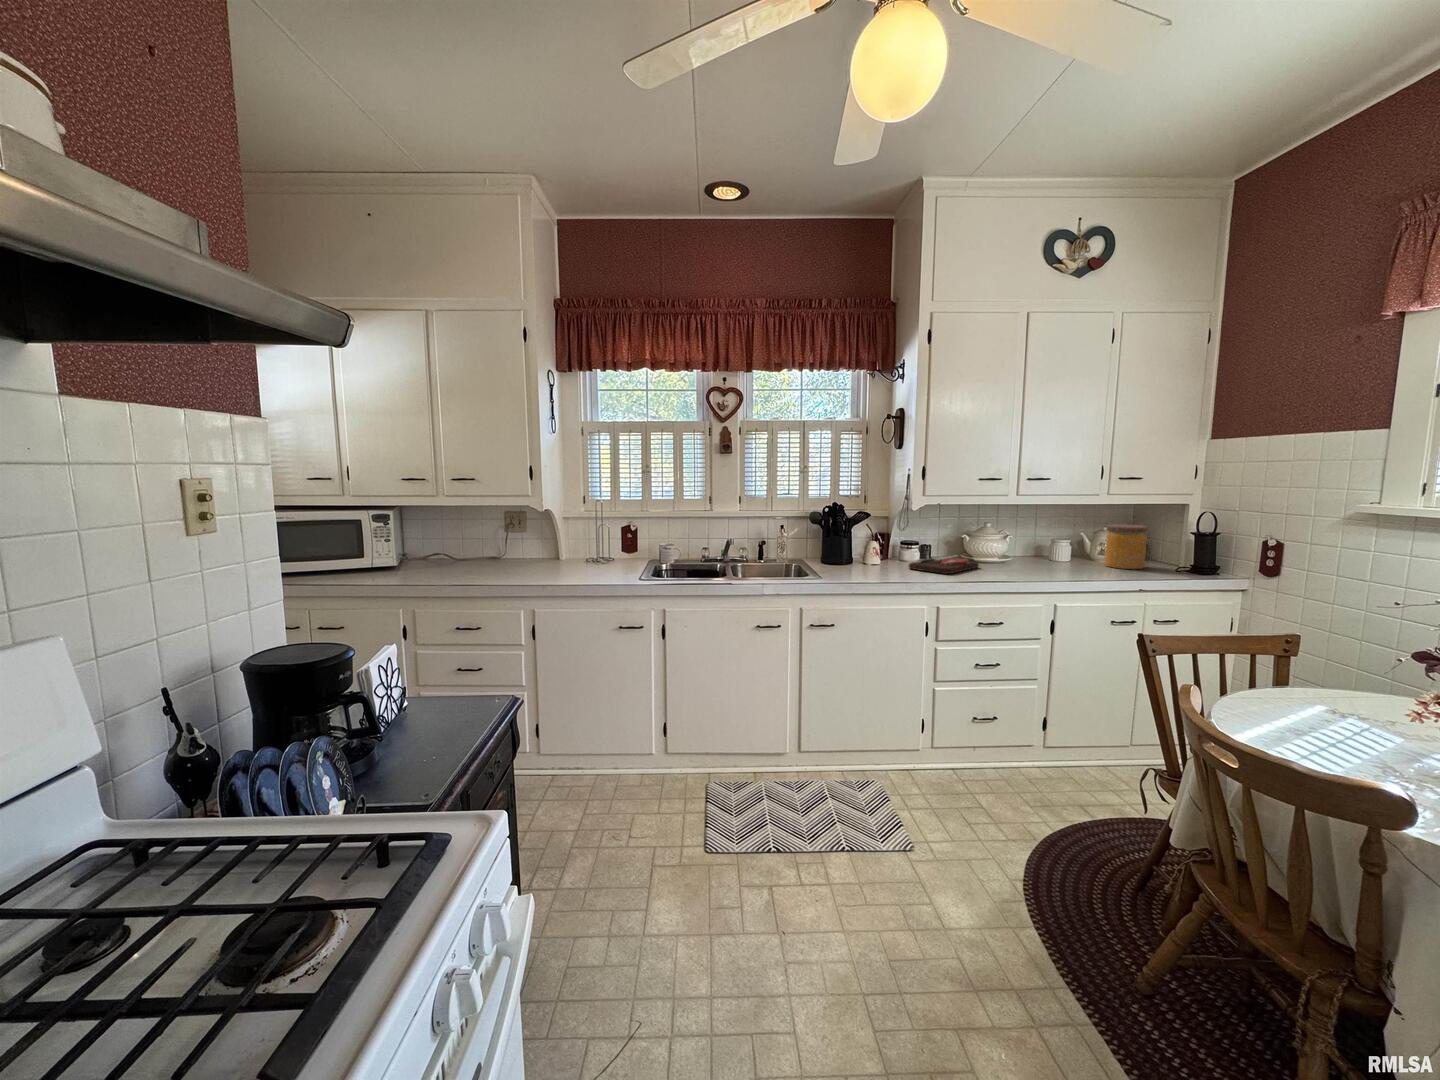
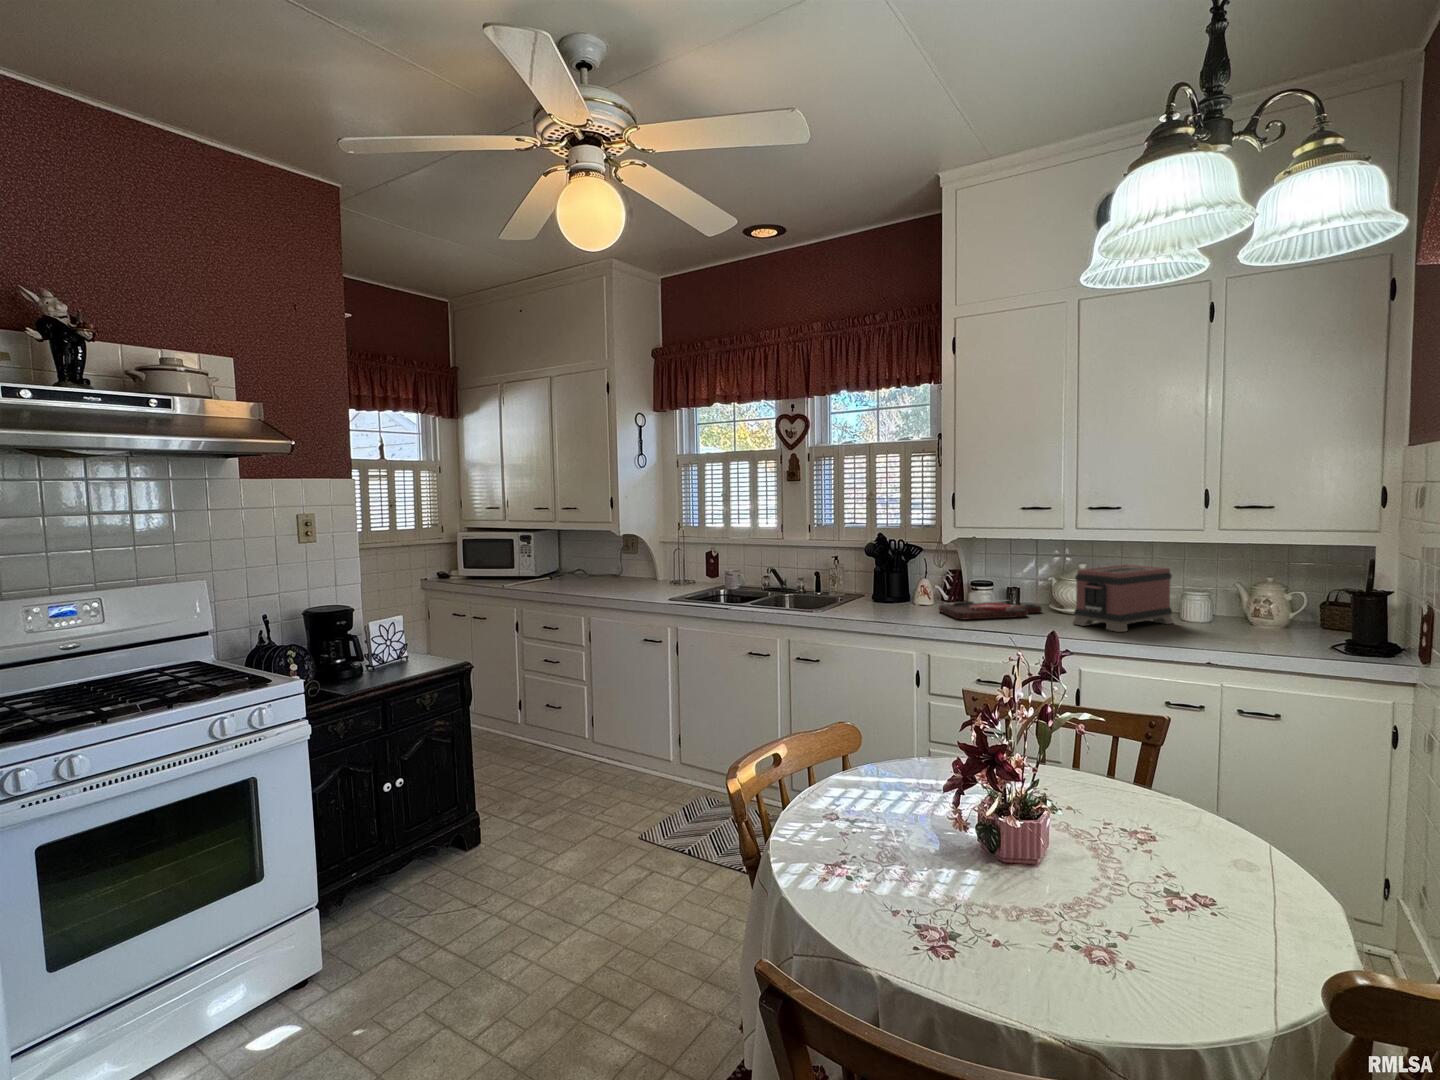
toaster: none [1023,522,1069,573] -> present [1073,564,1173,632]
jar: present [1105,524,1148,569] -> none [1217,572,1279,638]

